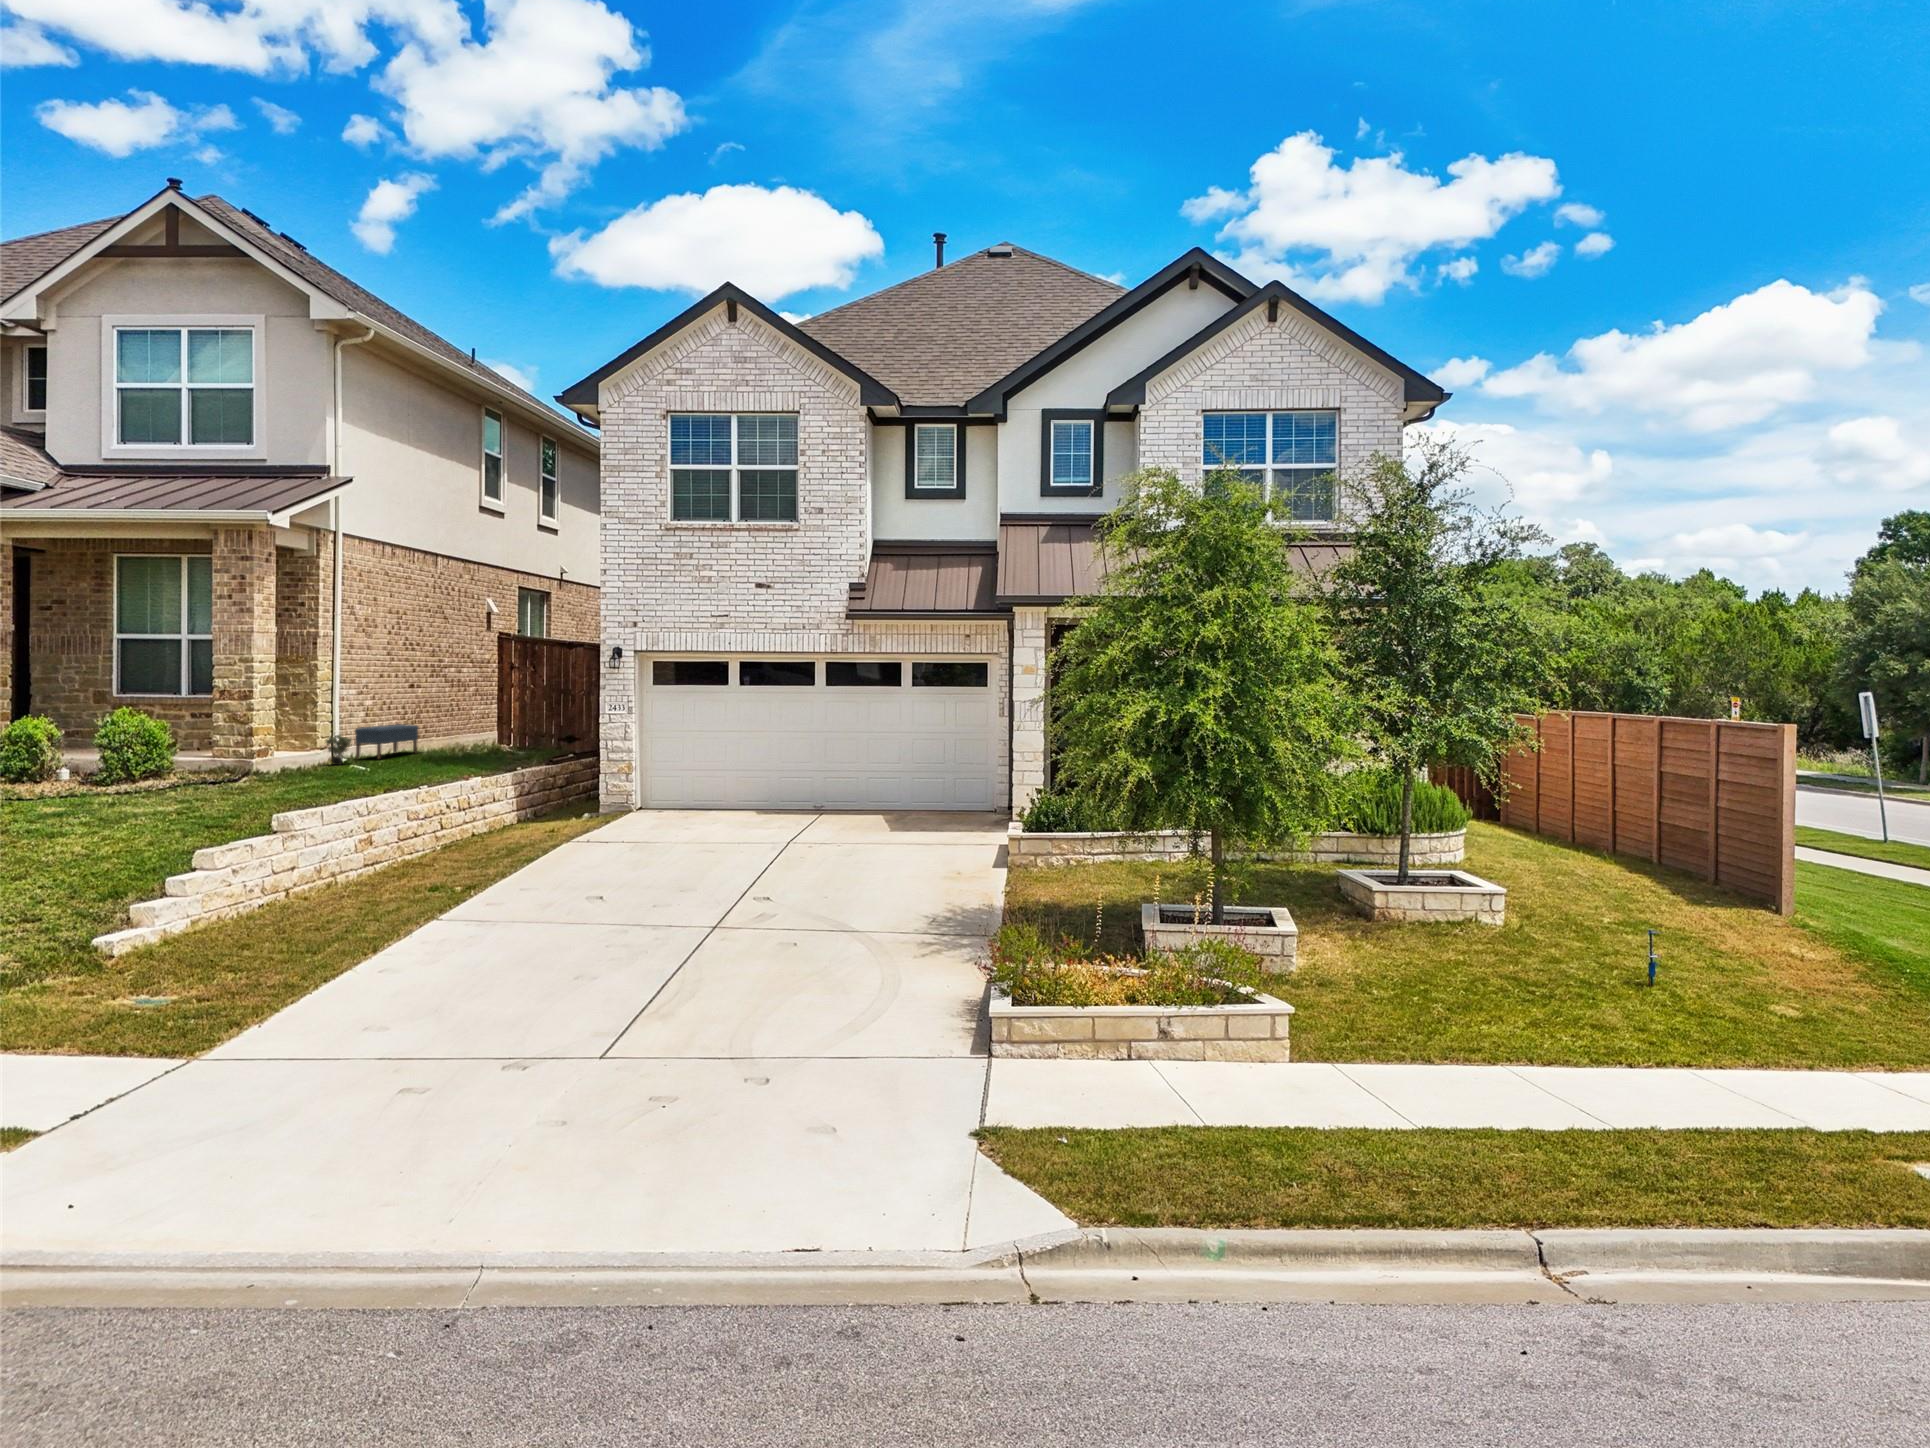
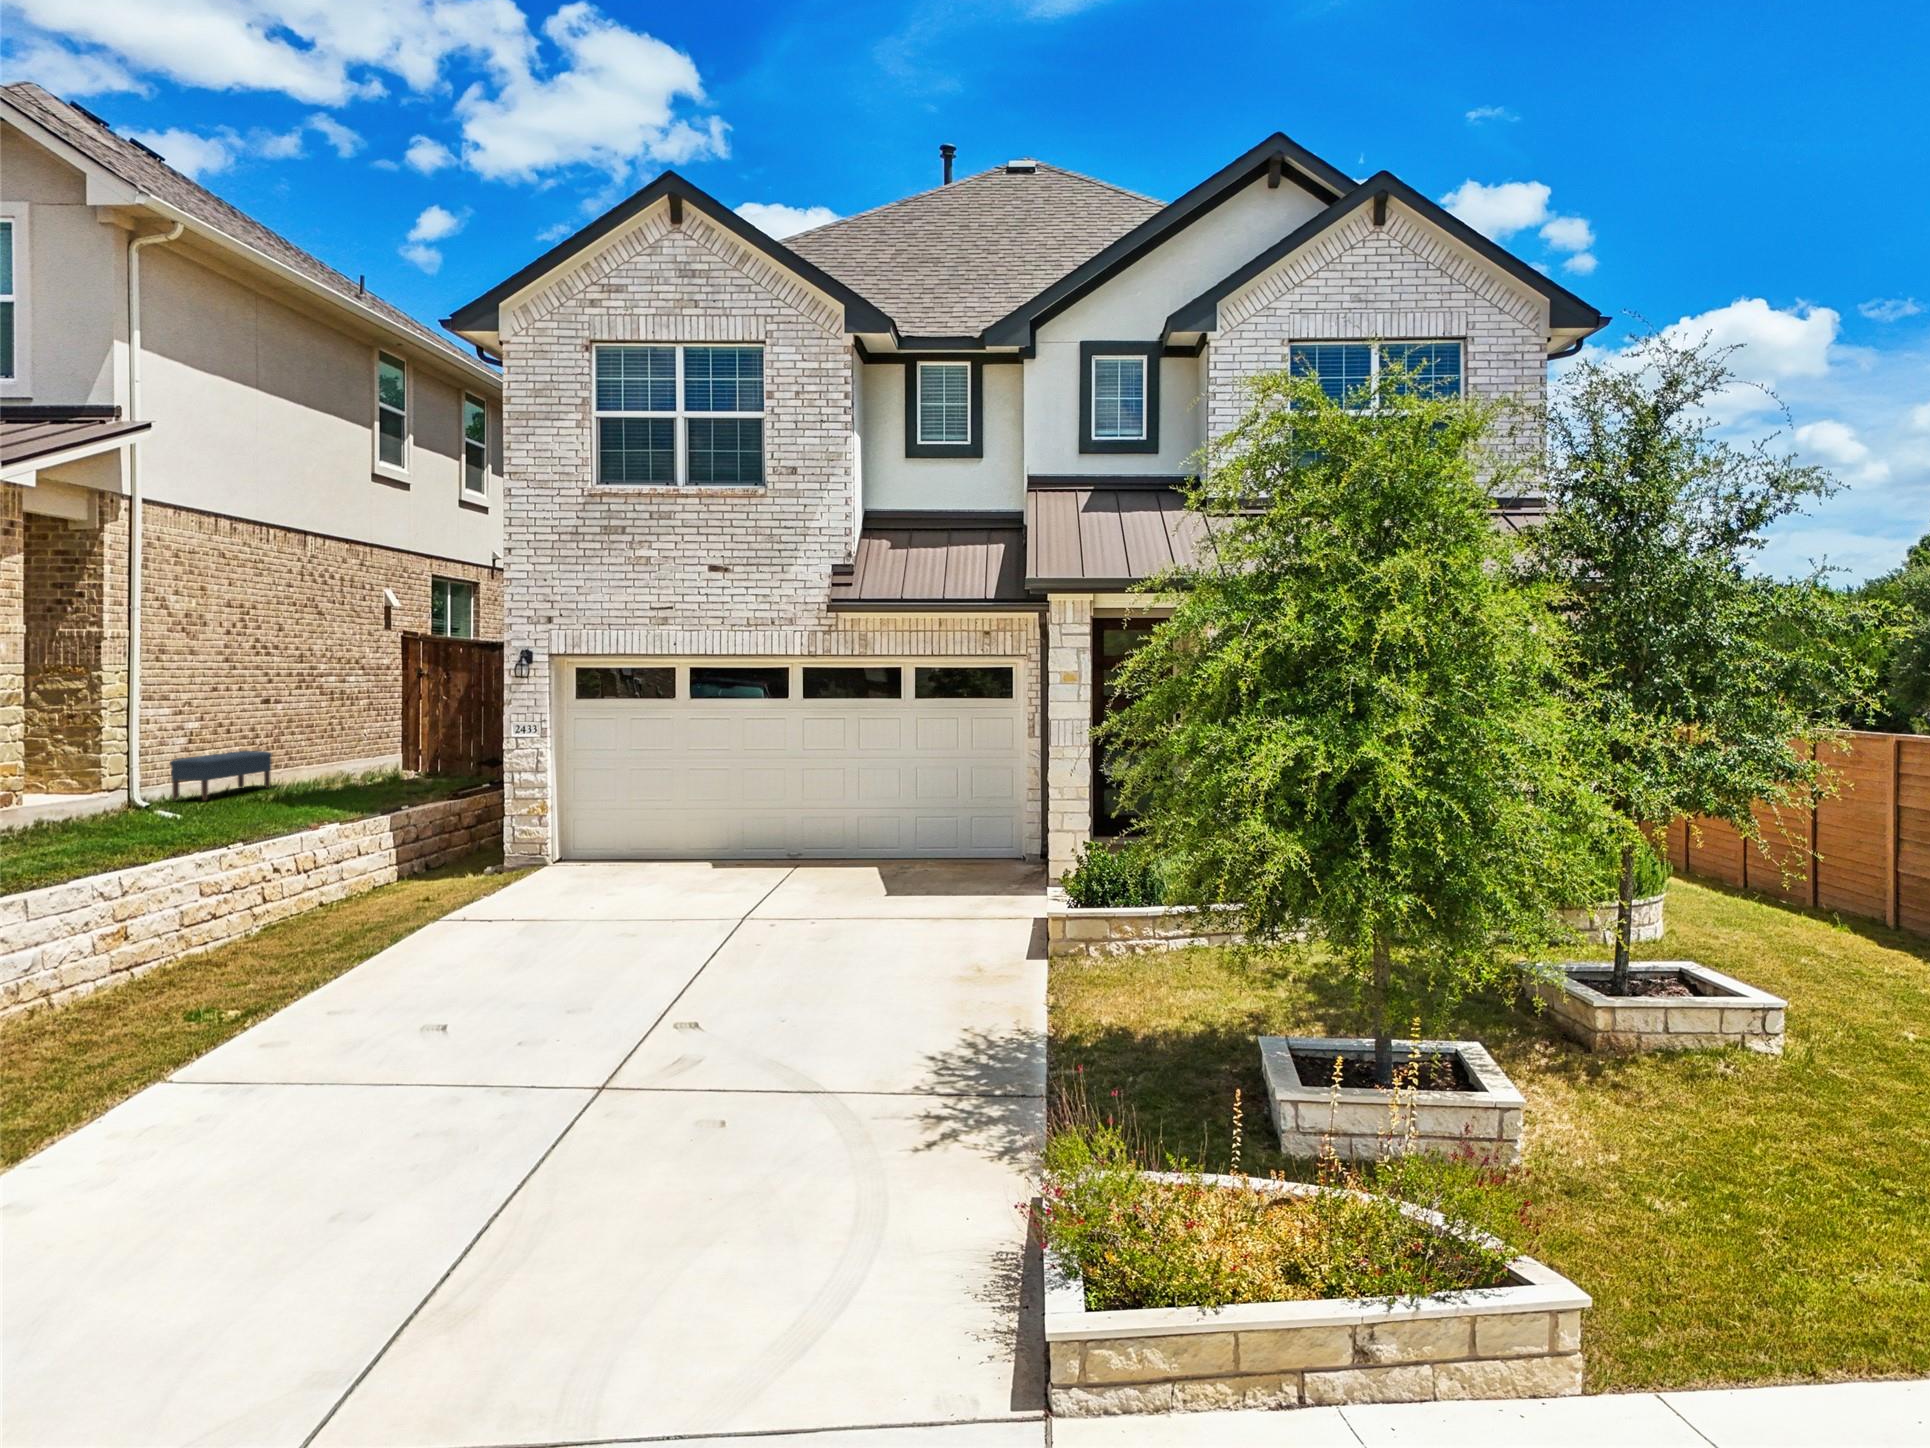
potted plant: present [325,735,351,765] -> none [114,771,159,812]

